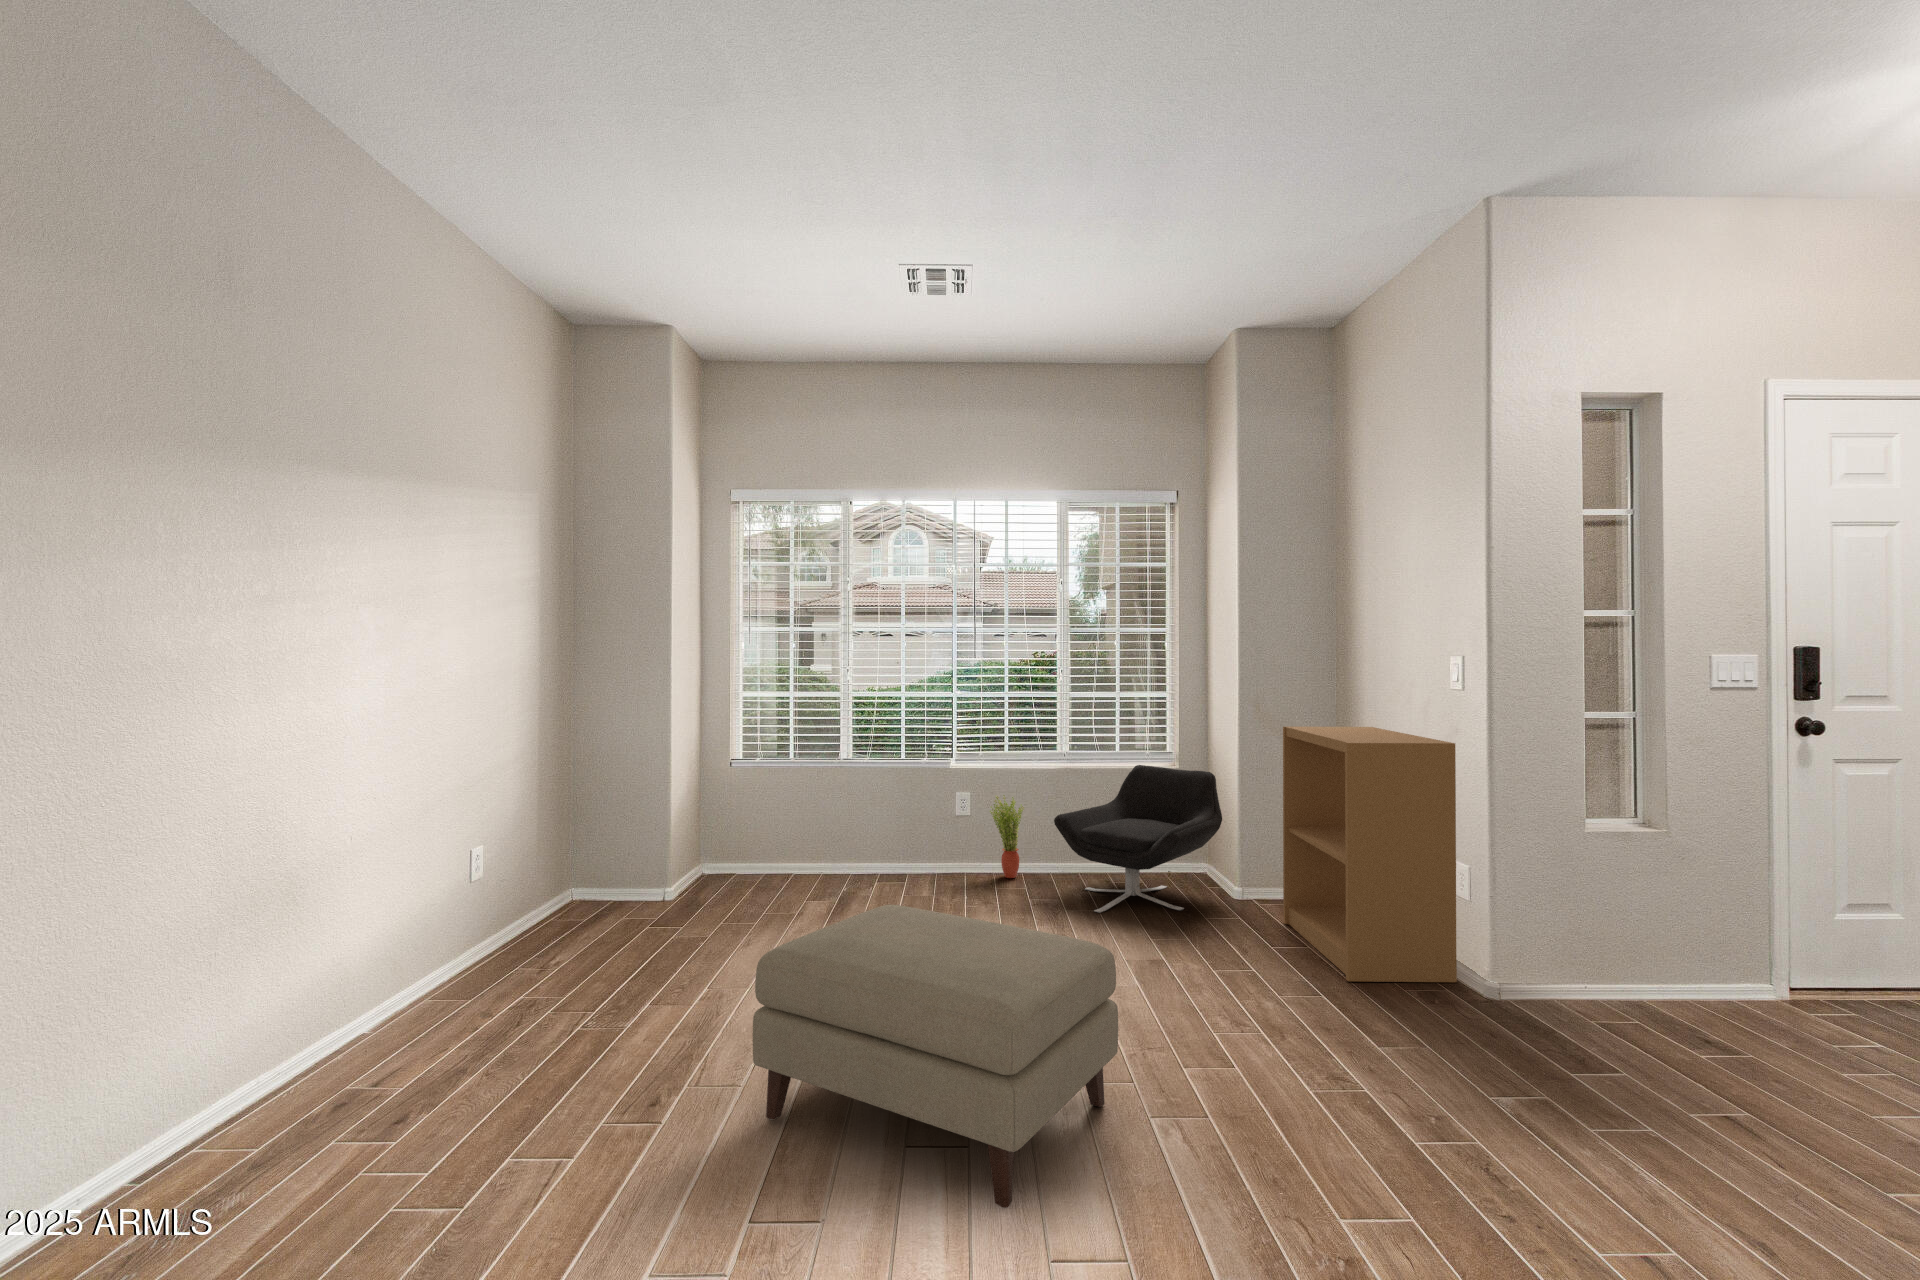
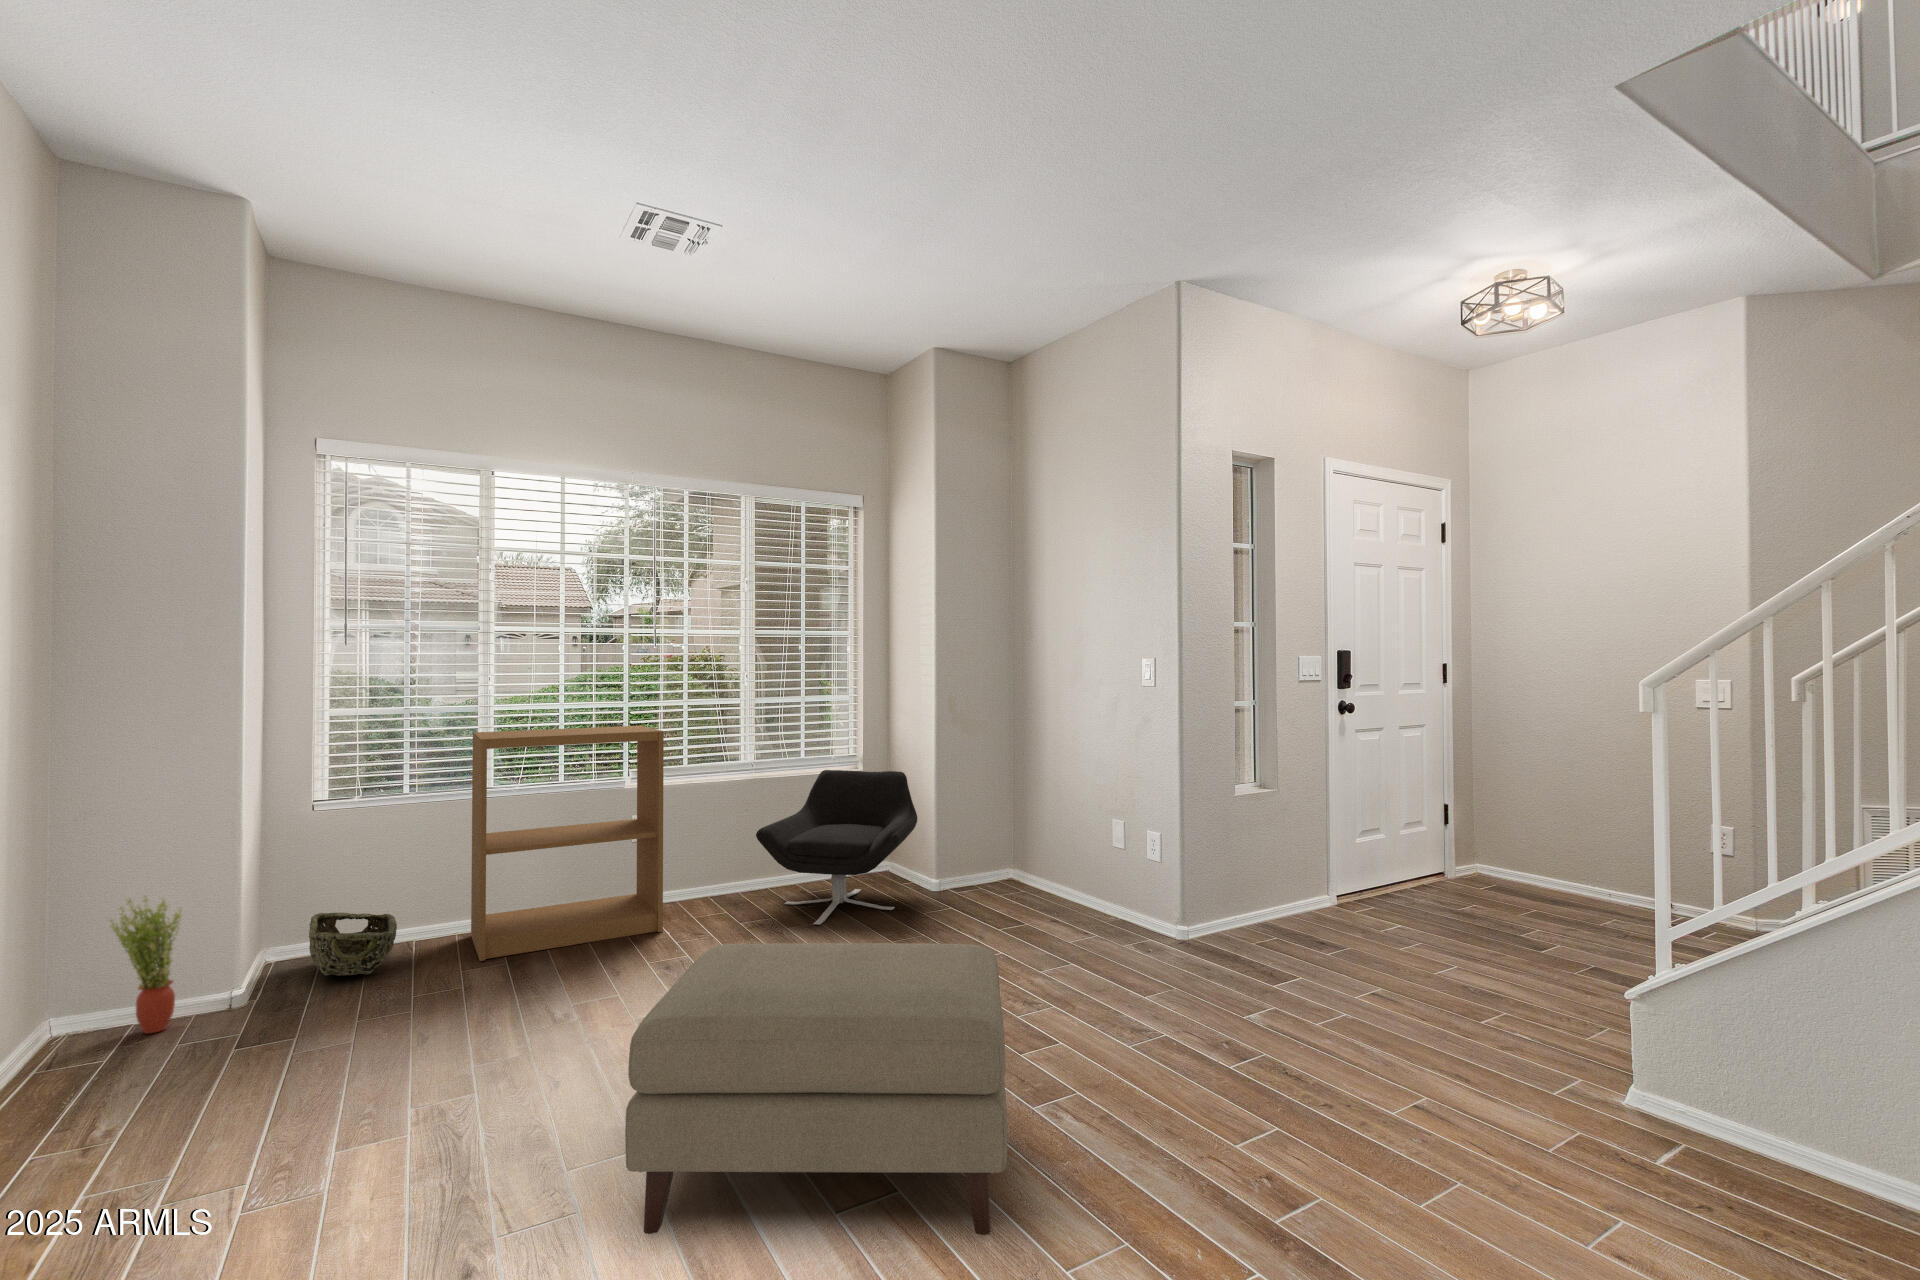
bookshelf: present [1283,727,1457,982] -> present [471,726,664,961]
potted plant: present [990,795,1024,878] -> present [109,897,181,1033]
woven basket: none [712,844,777,894] -> present [309,913,397,976]

